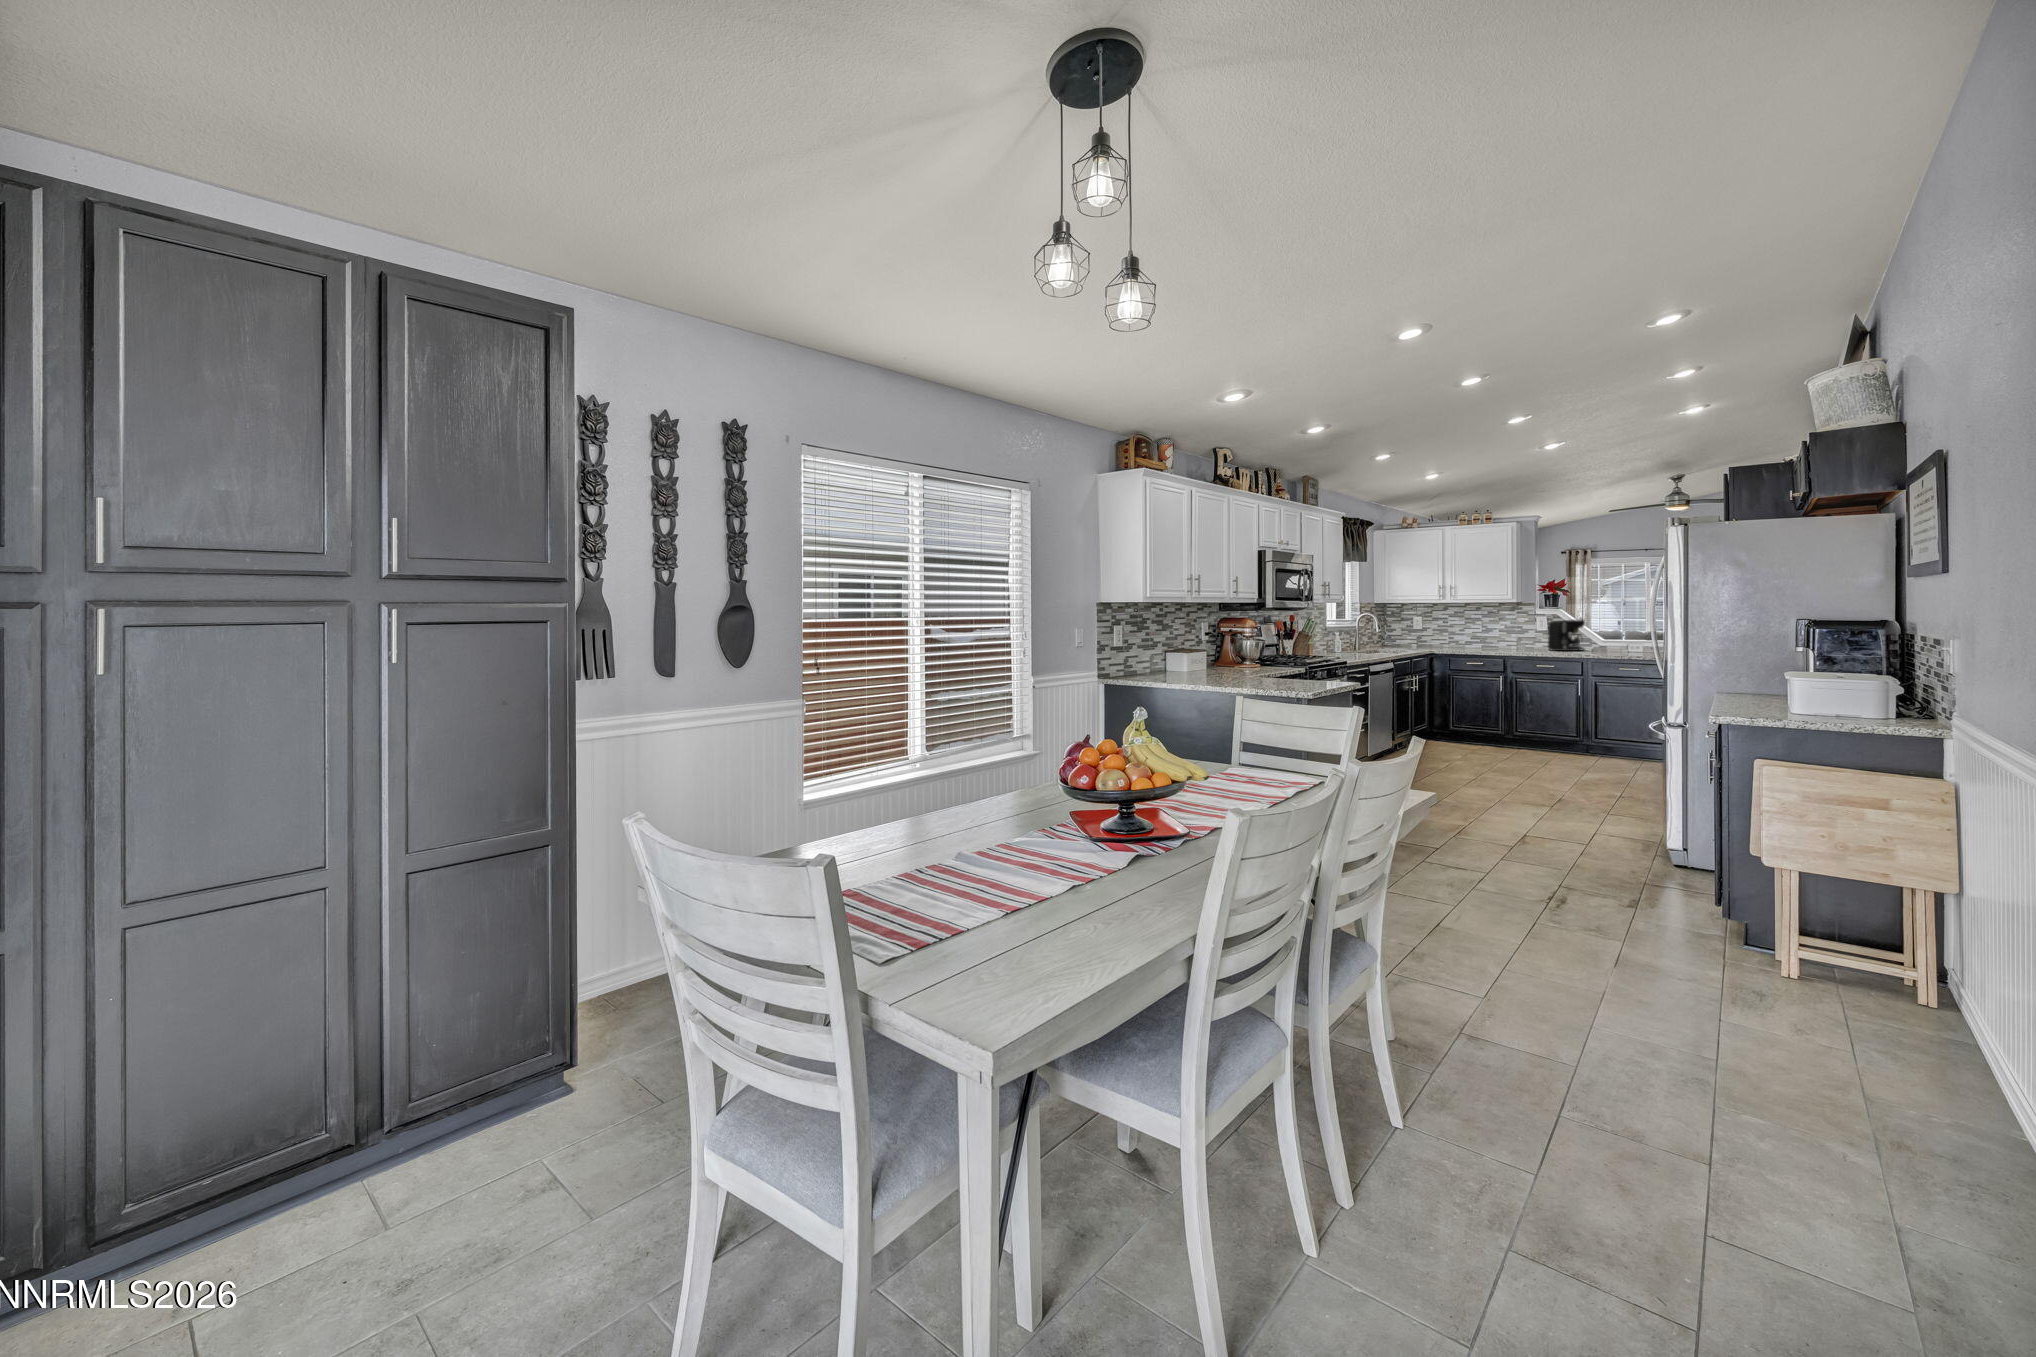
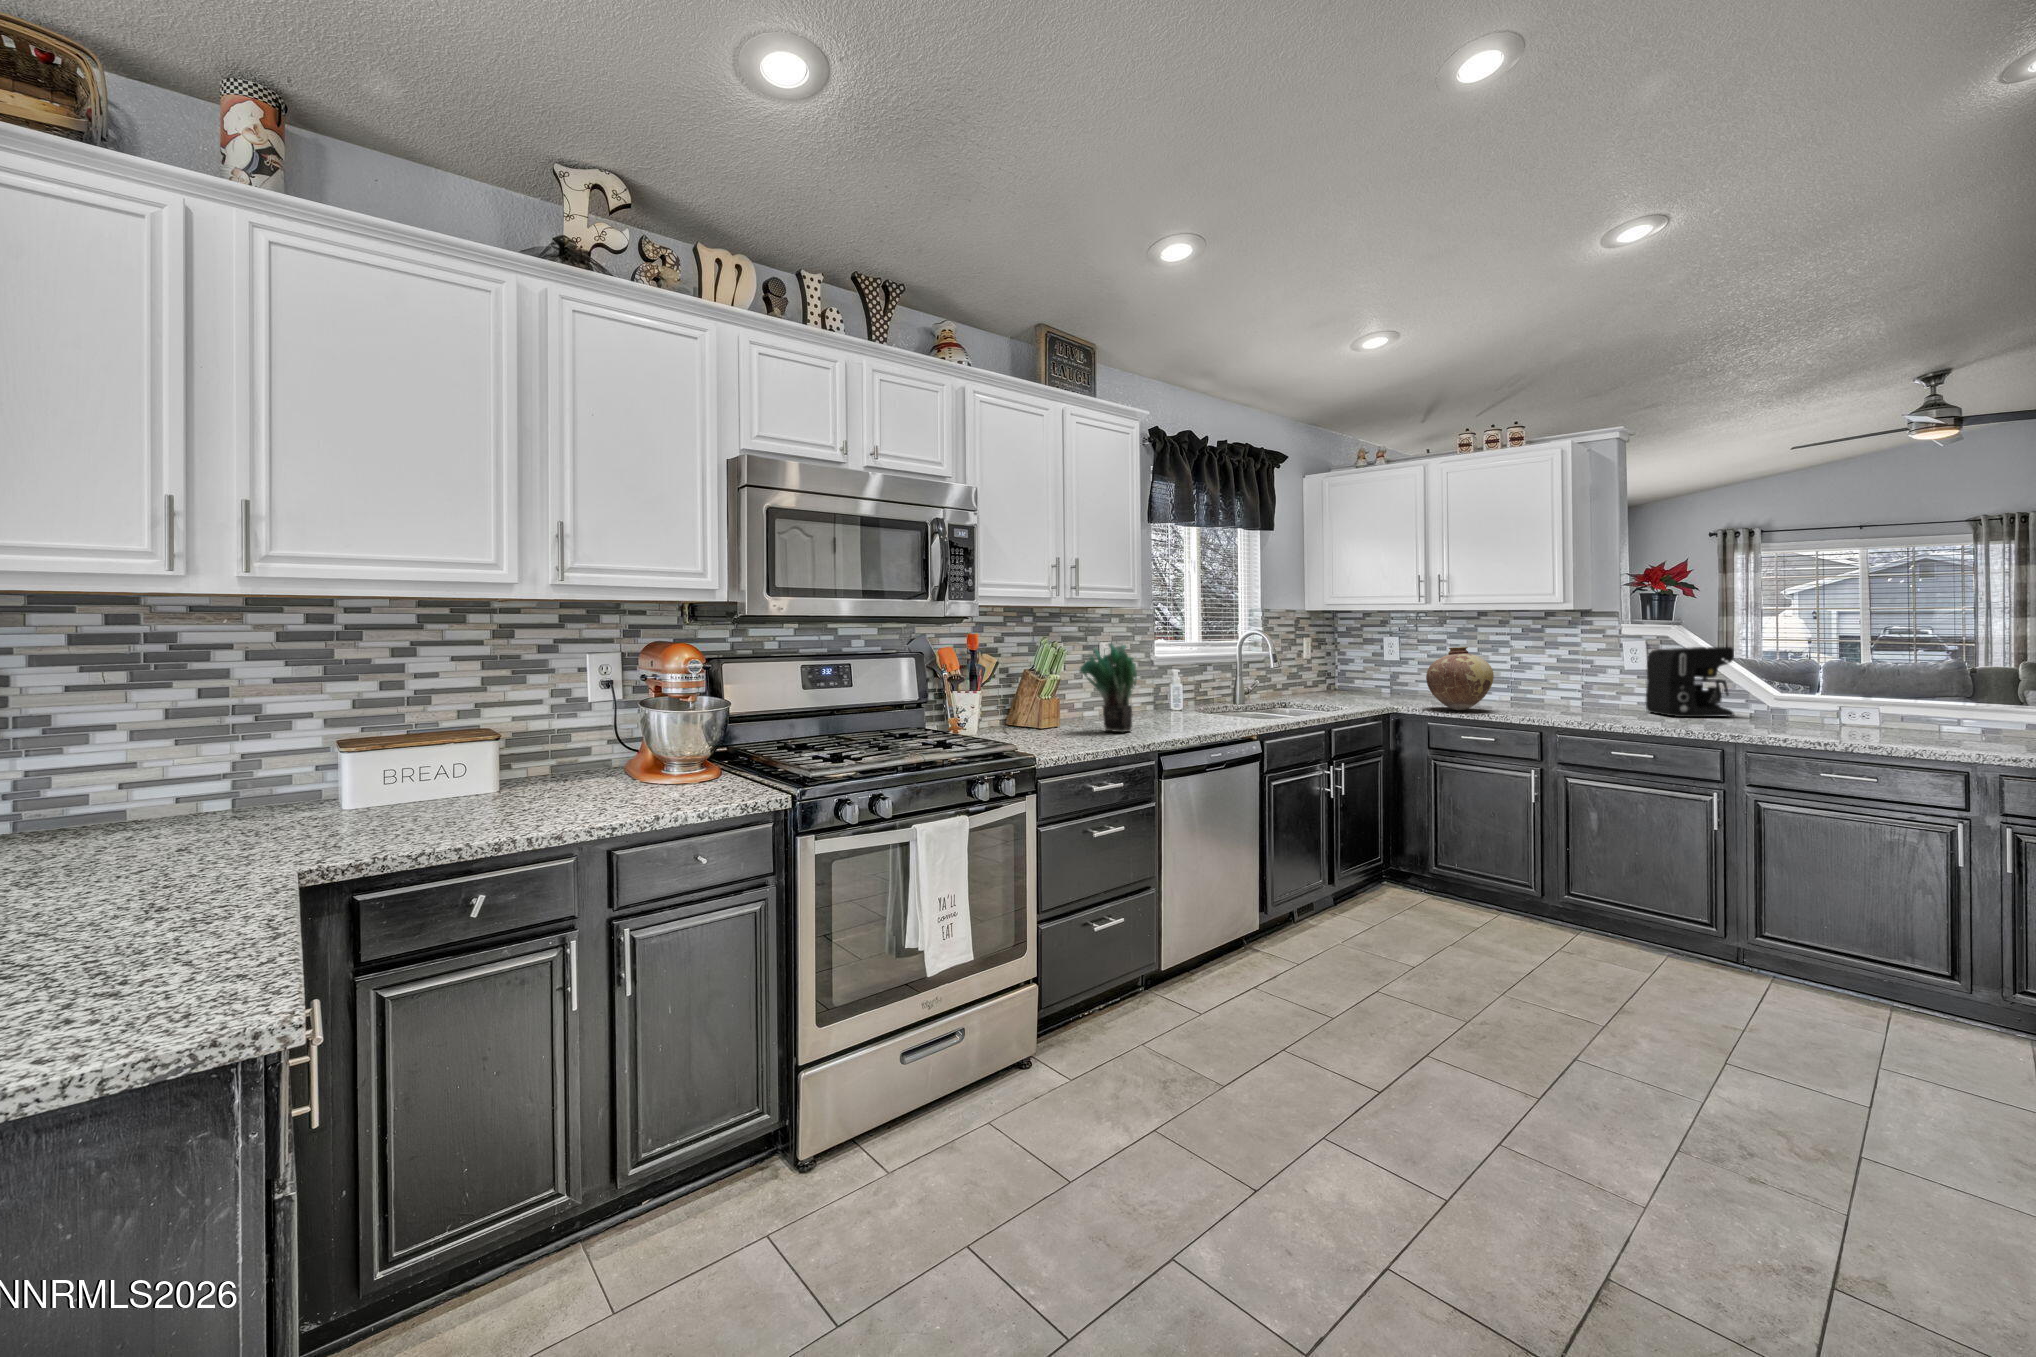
potted plant: none [1325,619,1348,658] -> present [1080,643,1137,732]
vase: none [1450,621,1482,651] -> present [1426,647,1494,710]

